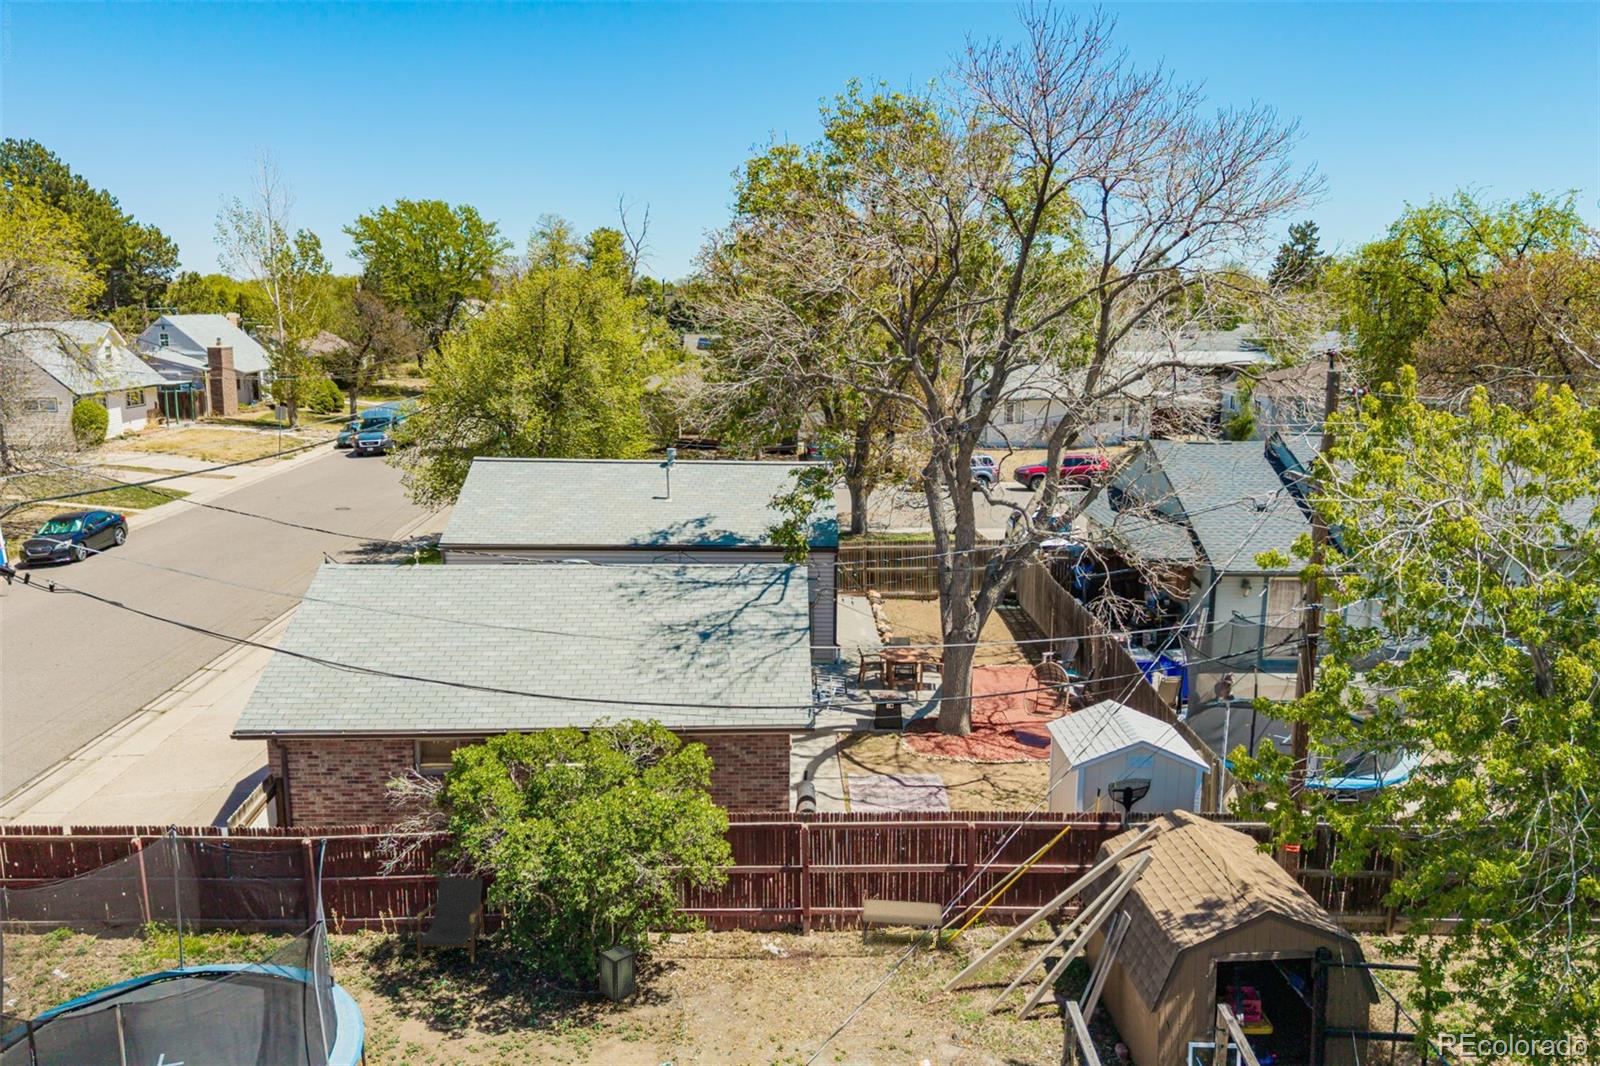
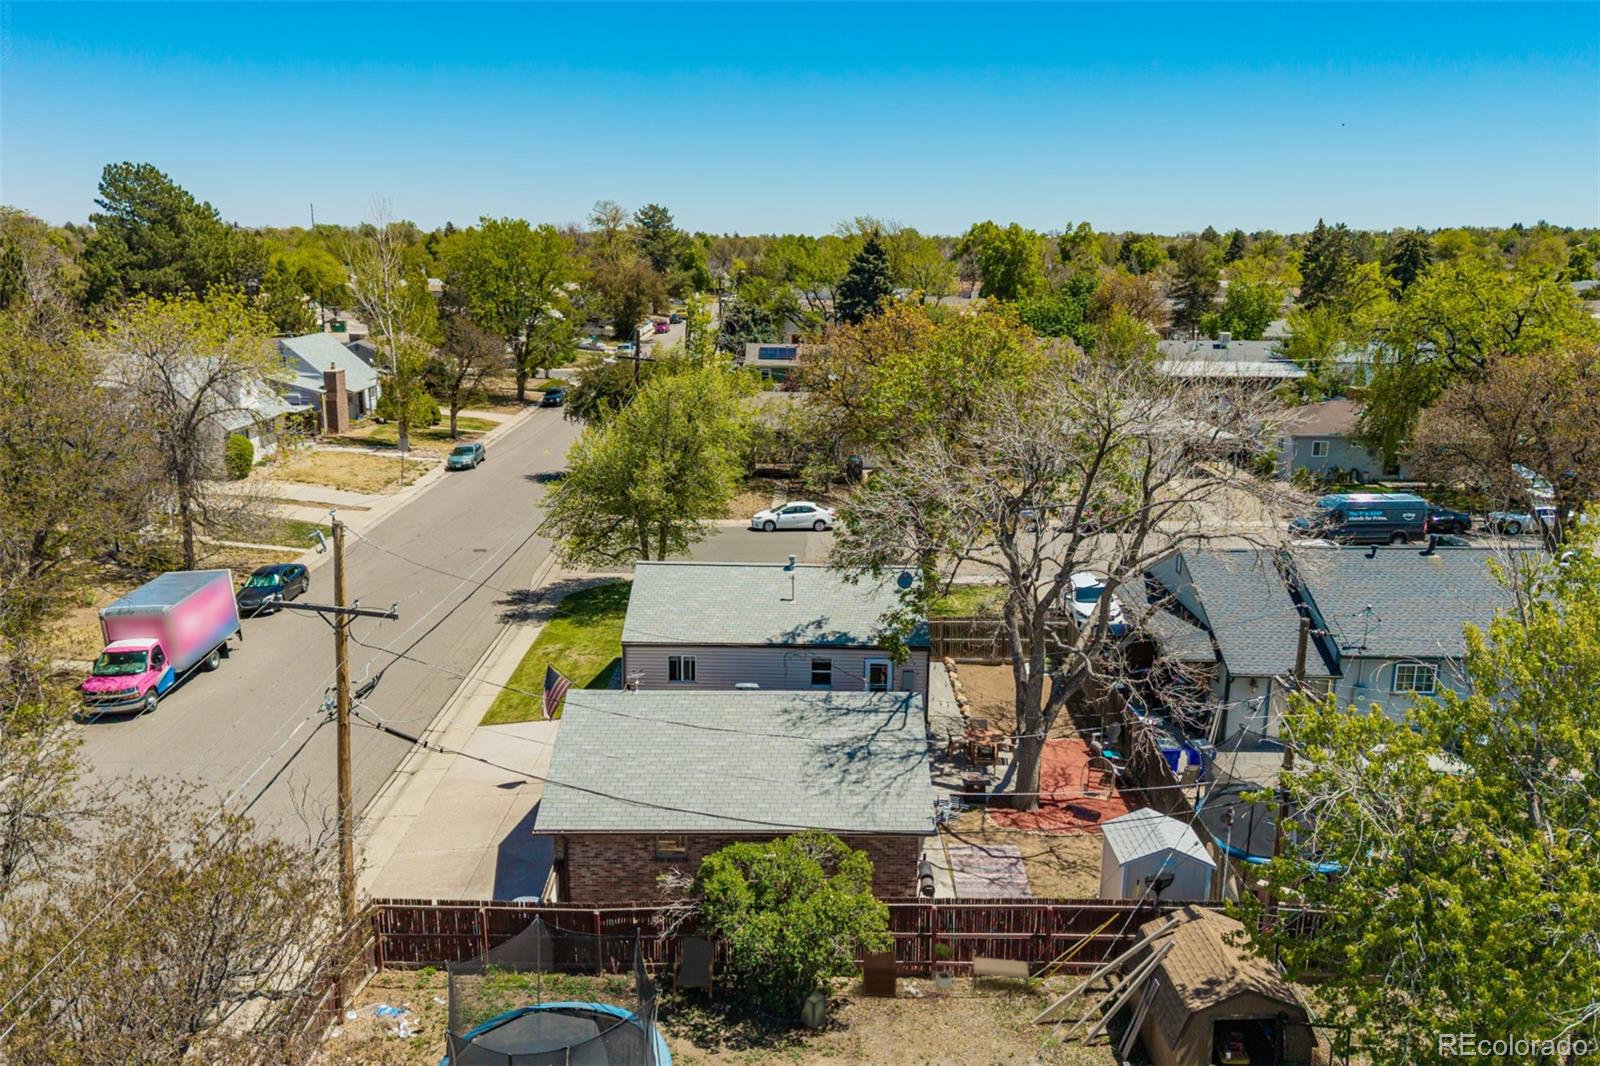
potted tree: none [804,879,833,944] -> present [934,944,953,988]
wooden crate: none [700,890,750,957] -> present [863,950,897,997]

